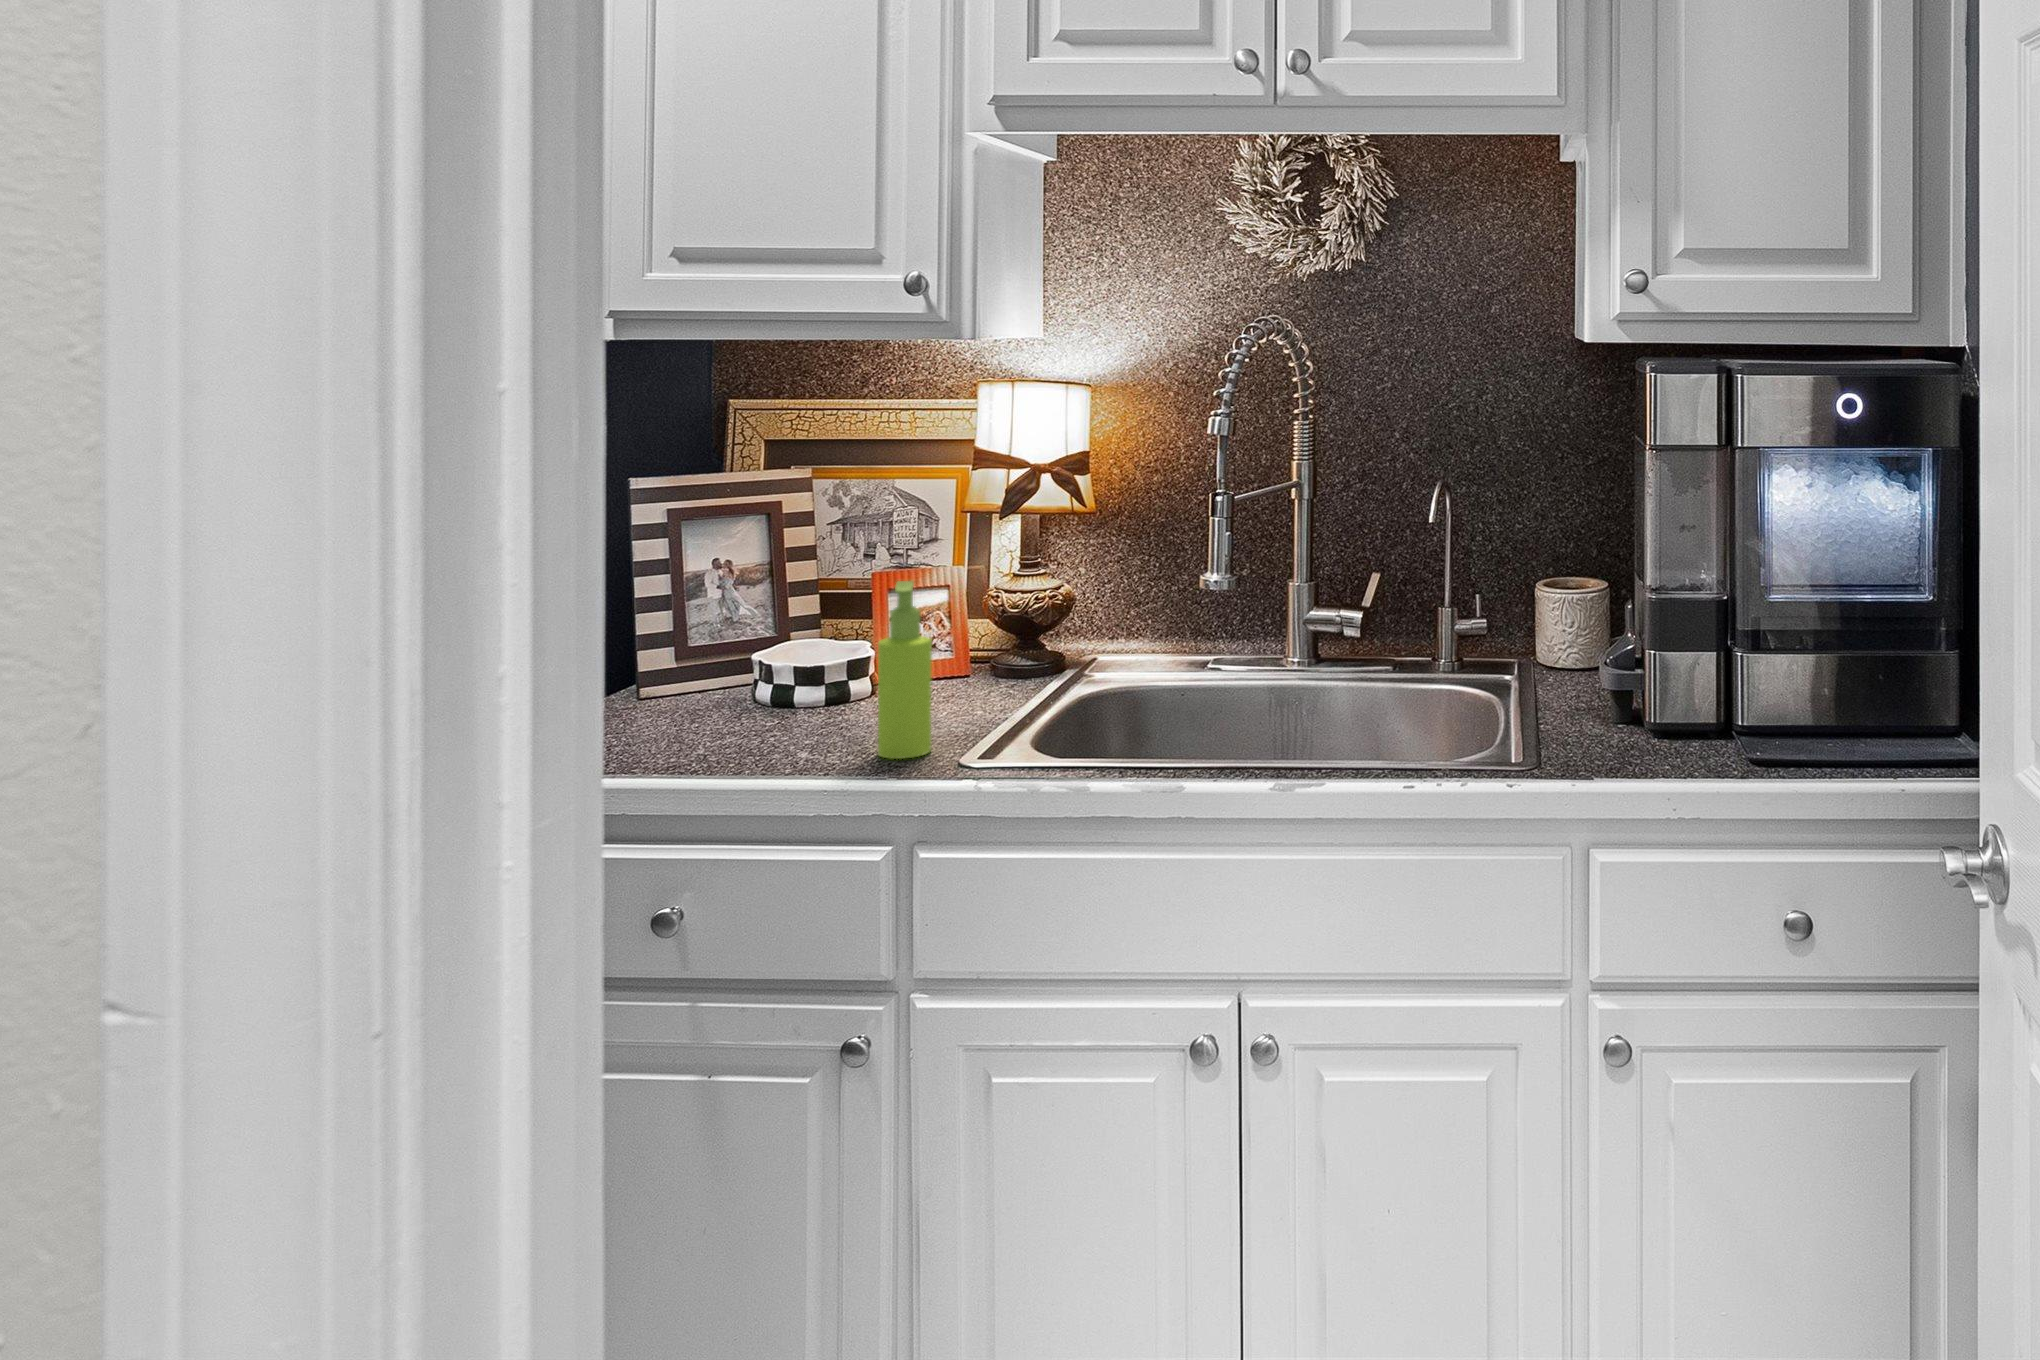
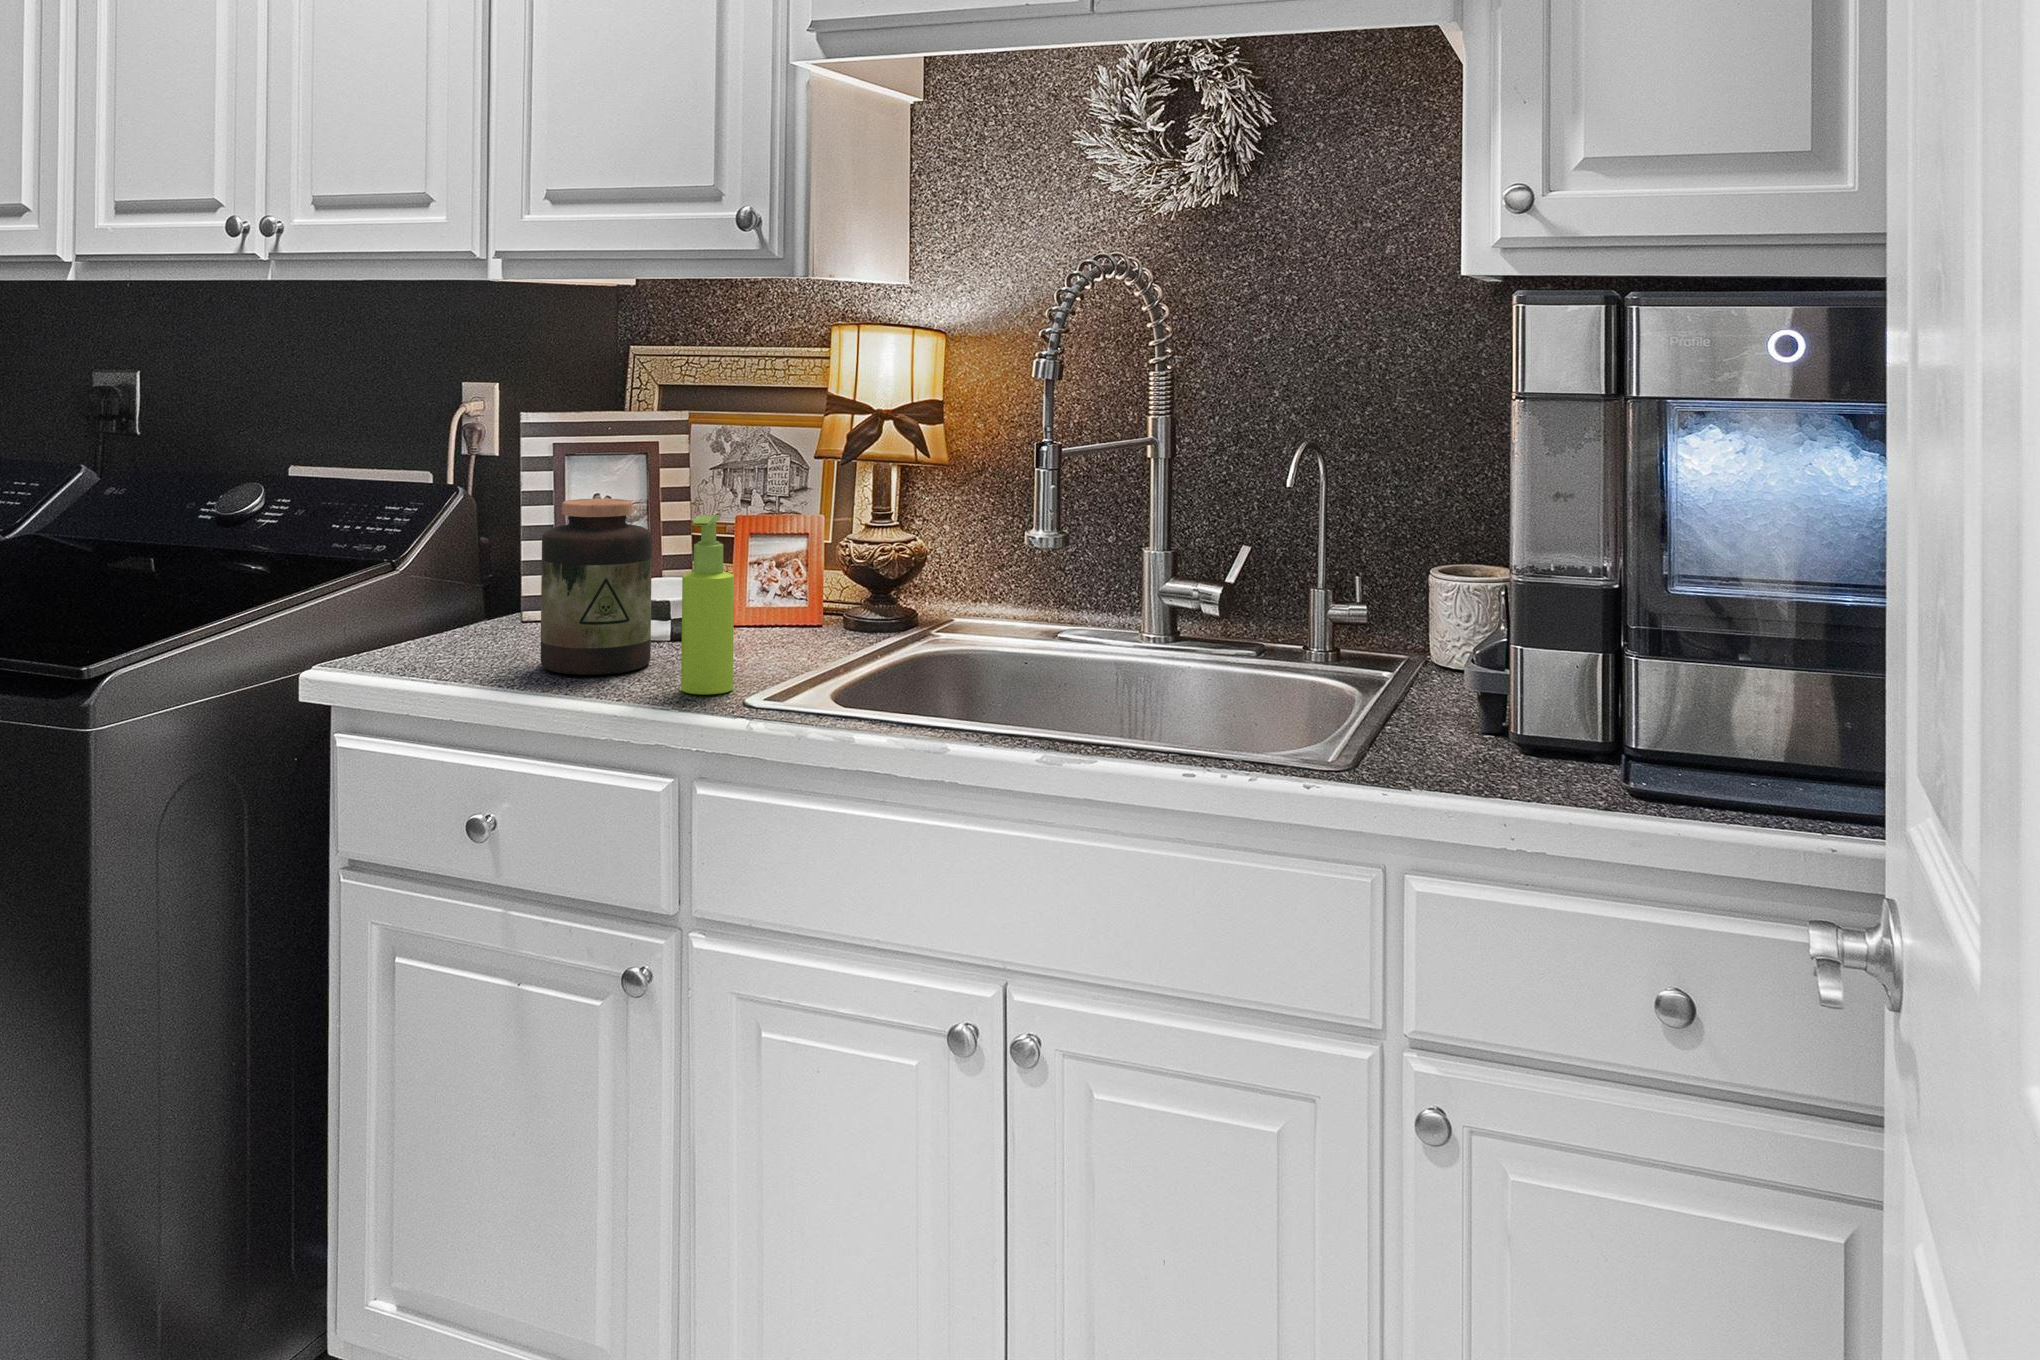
jar: none [703,568,823,751] -> present [541,499,652,675]

